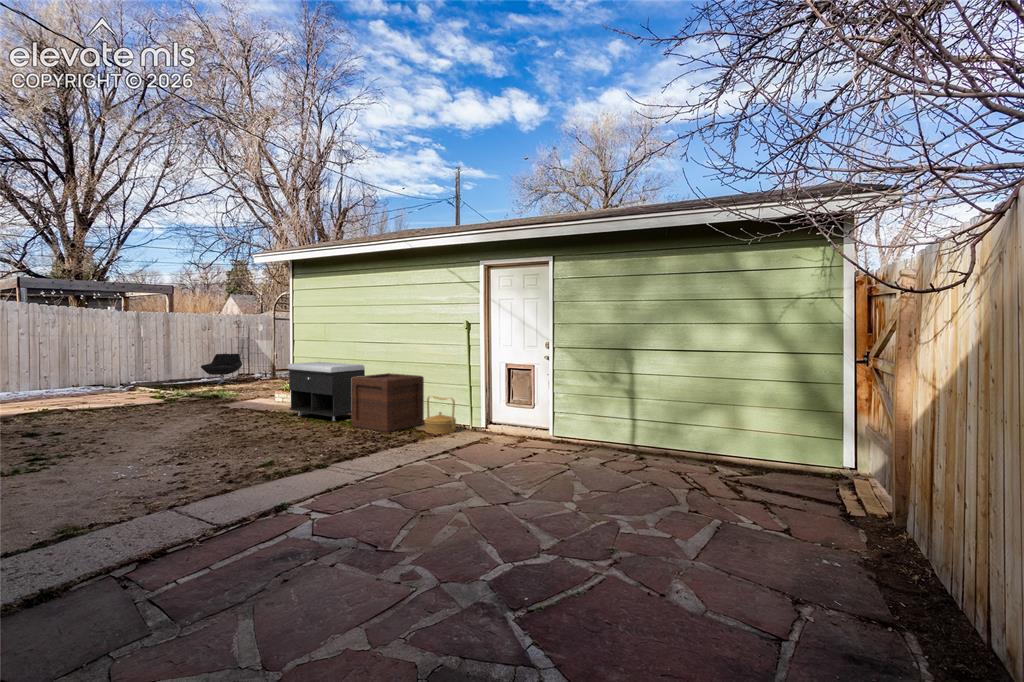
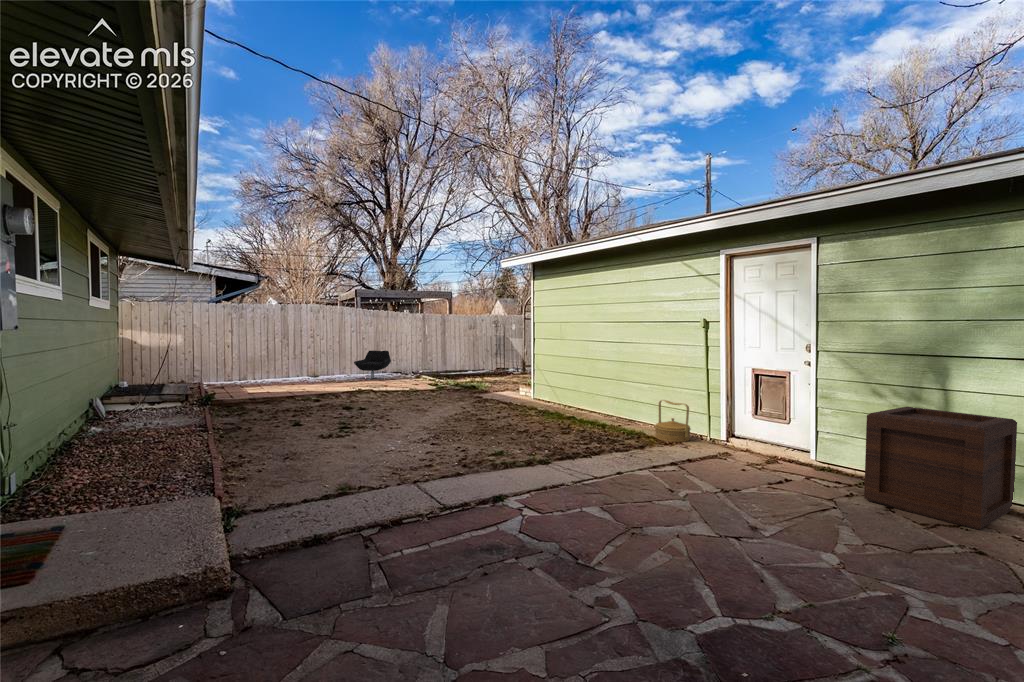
lounge chair: present [201,354,242,384] -> present [354,351,391,380]
storage bench: present [287,362,365,421] -> none [528,360,598,418]
wooden crate: present [351,373,424,432] -> present [864,407,1017,530]

